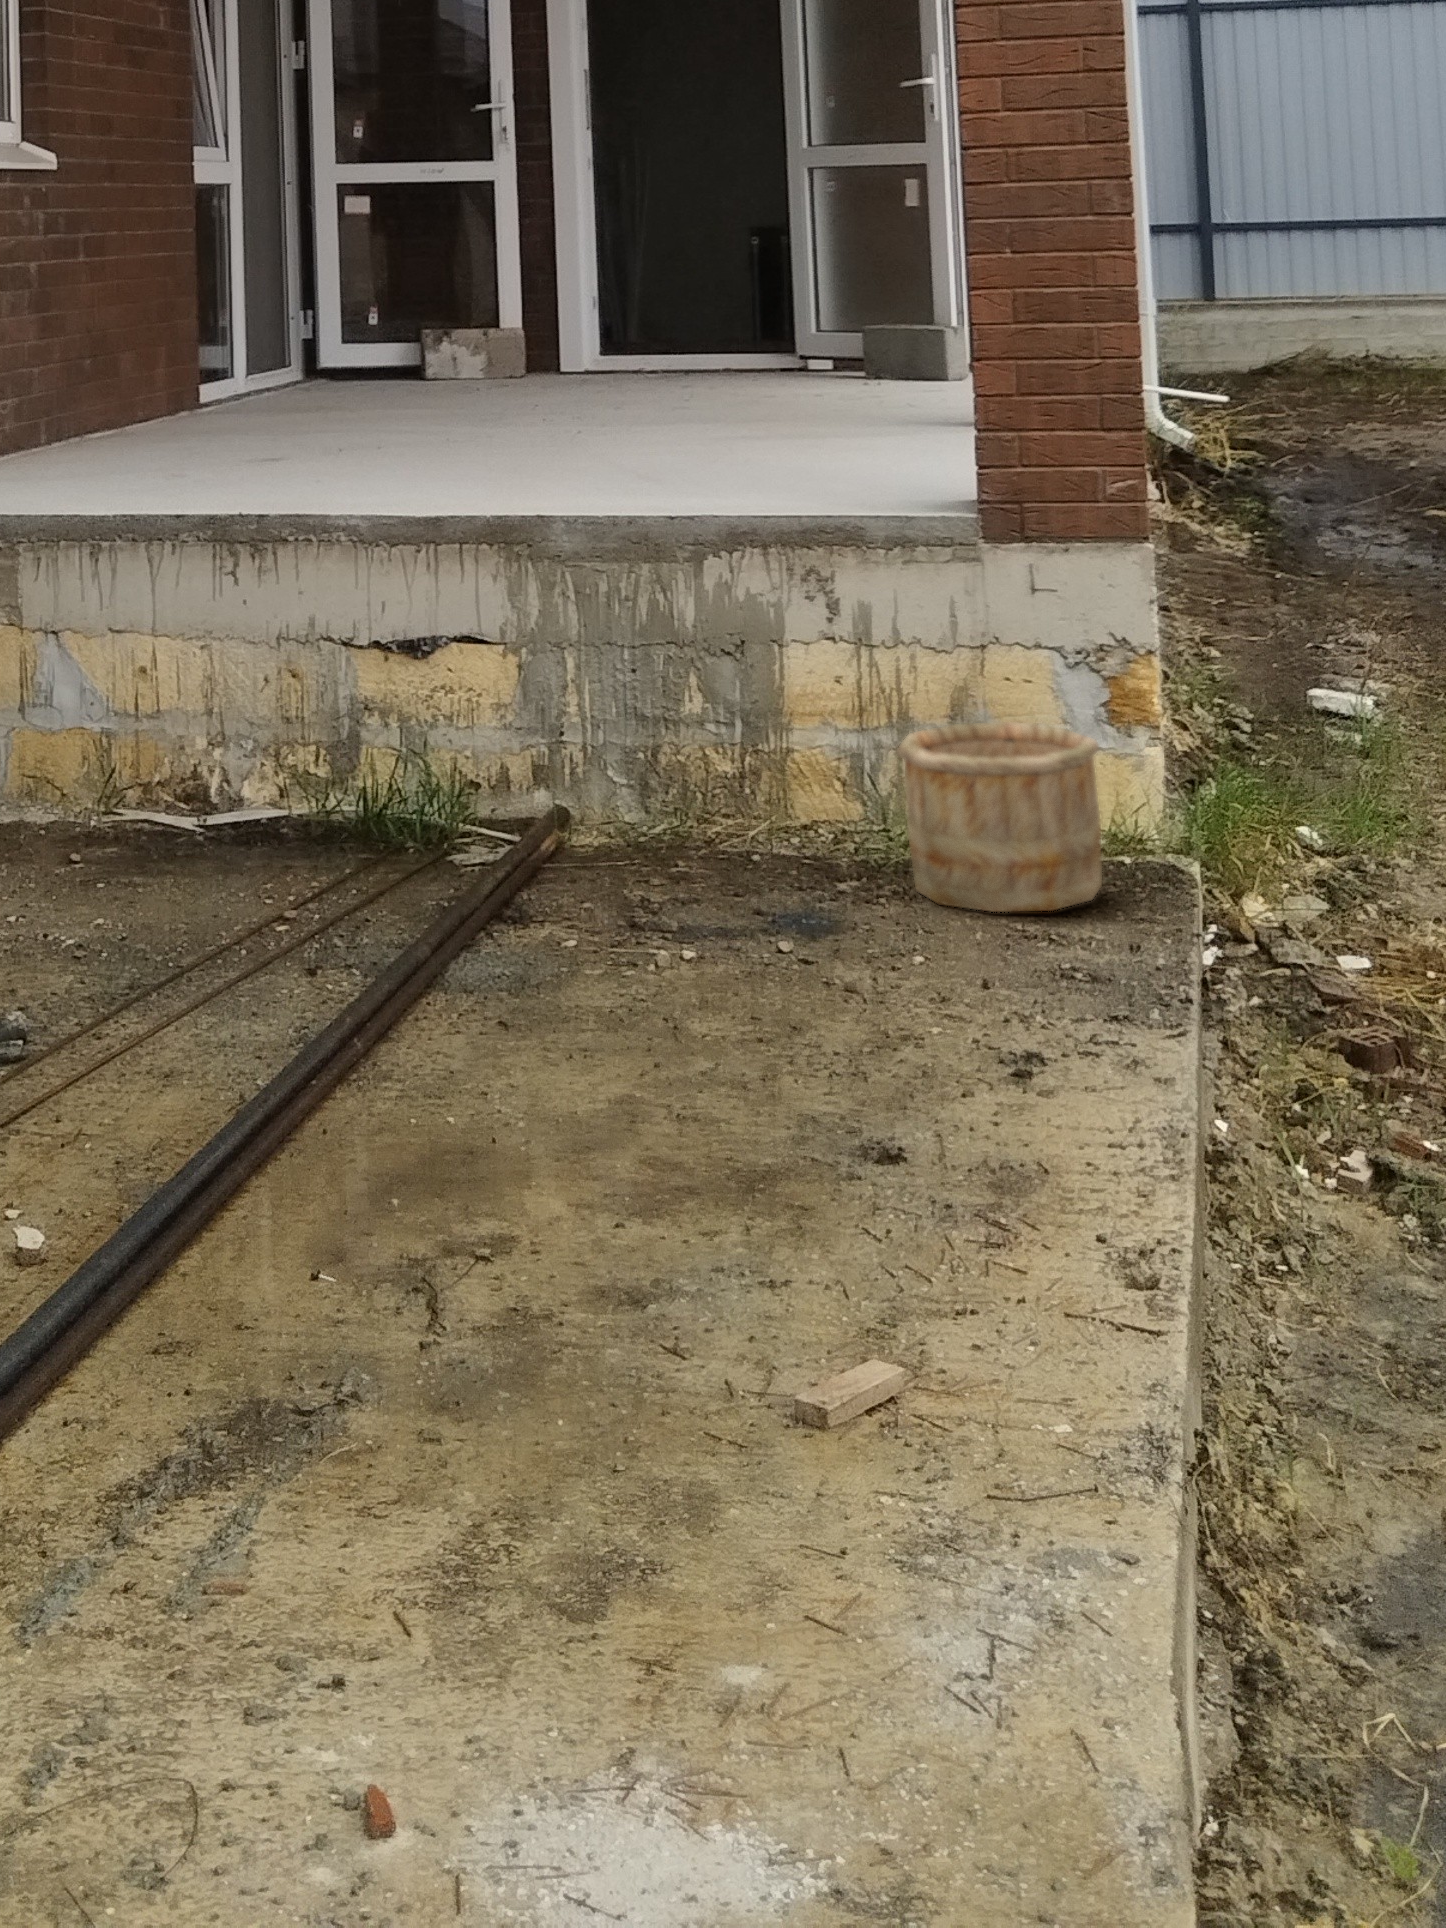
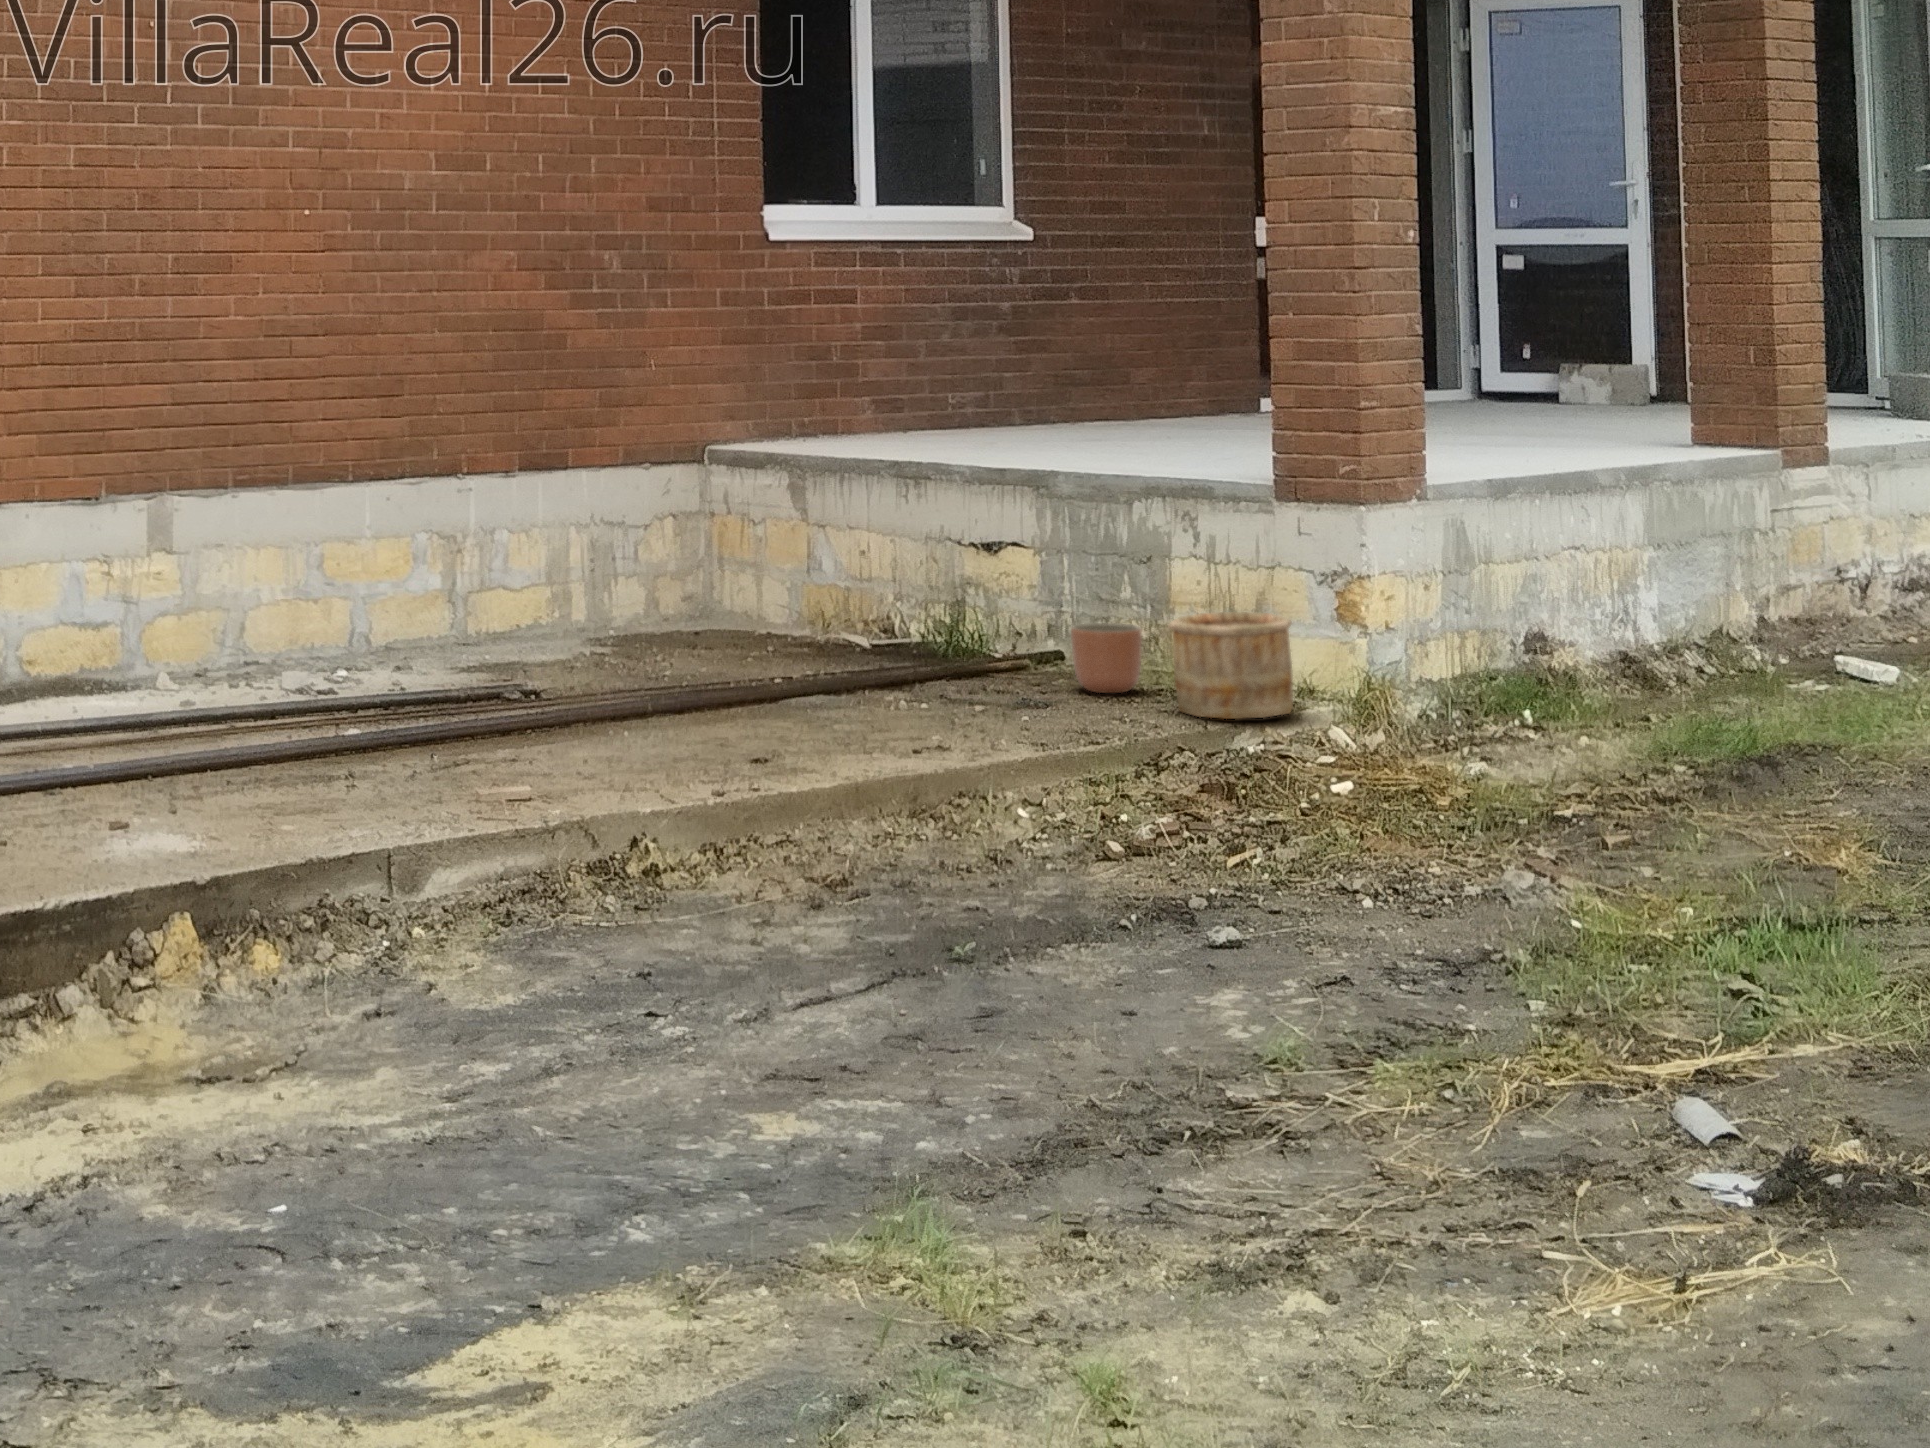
planter: none [683,759,798,883] -> present [1071,623,1142,693]

